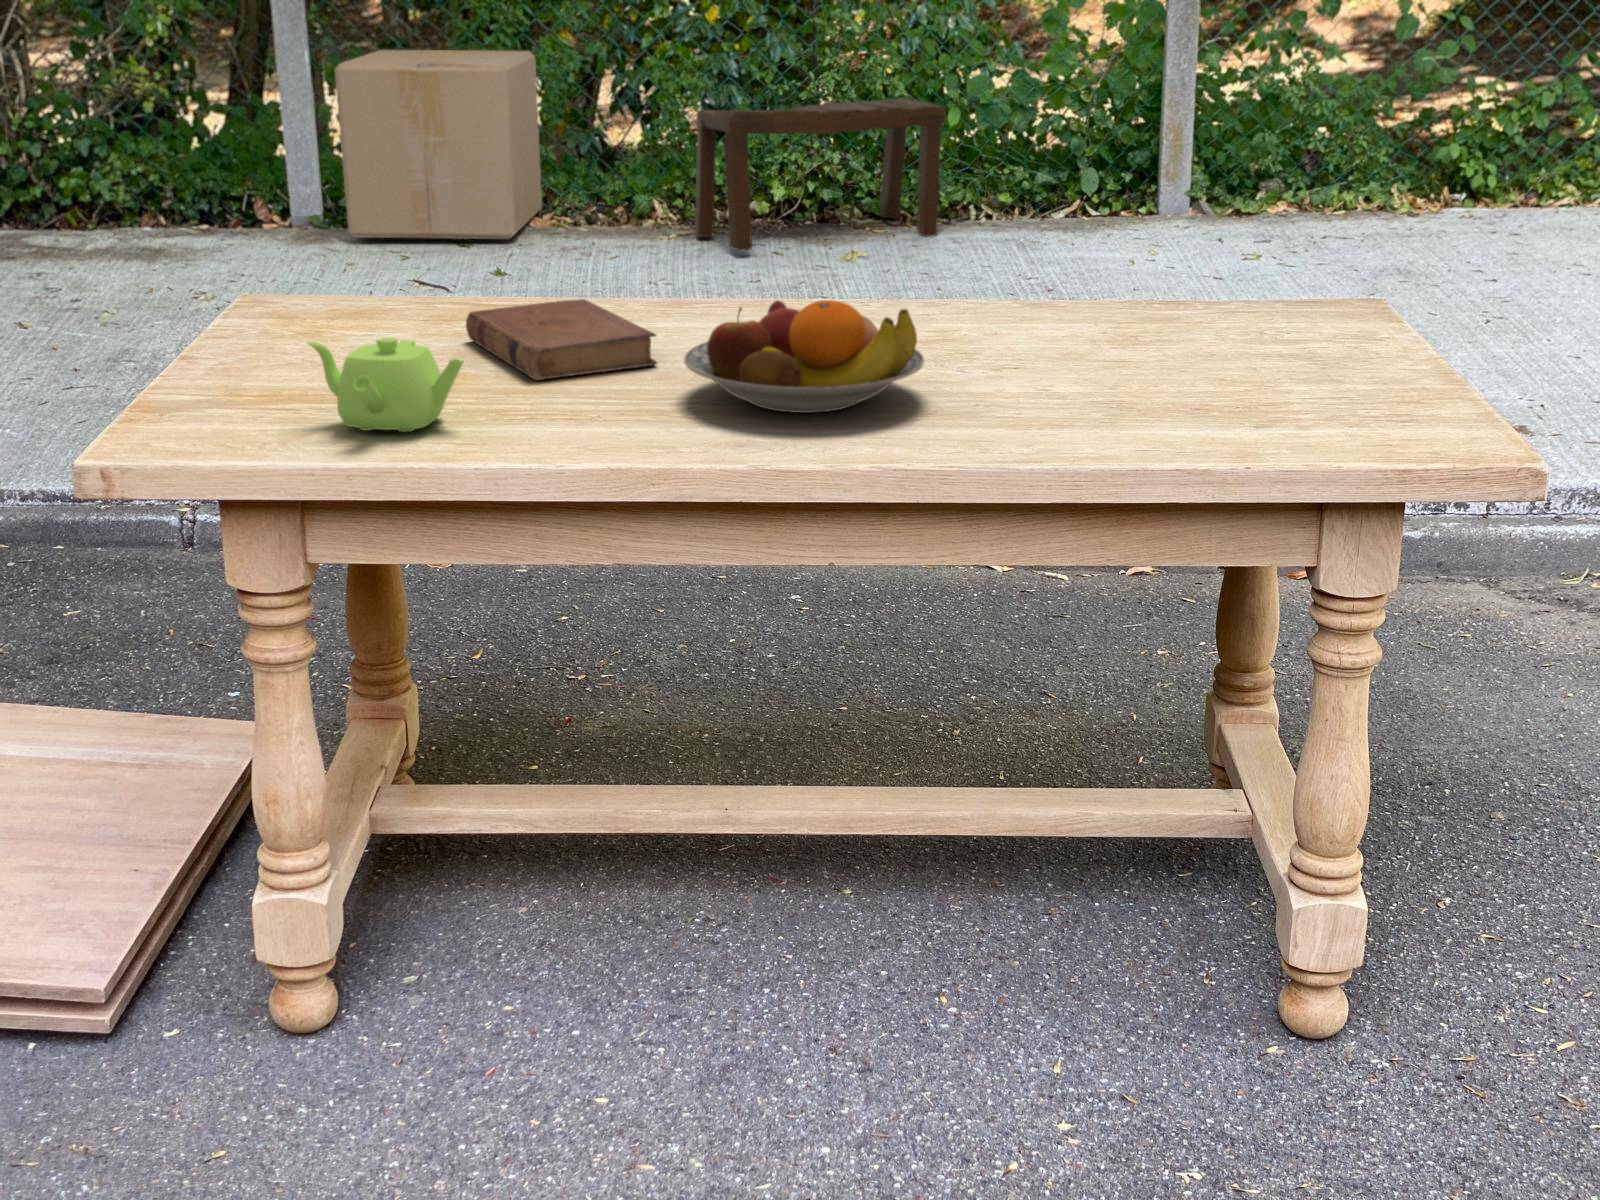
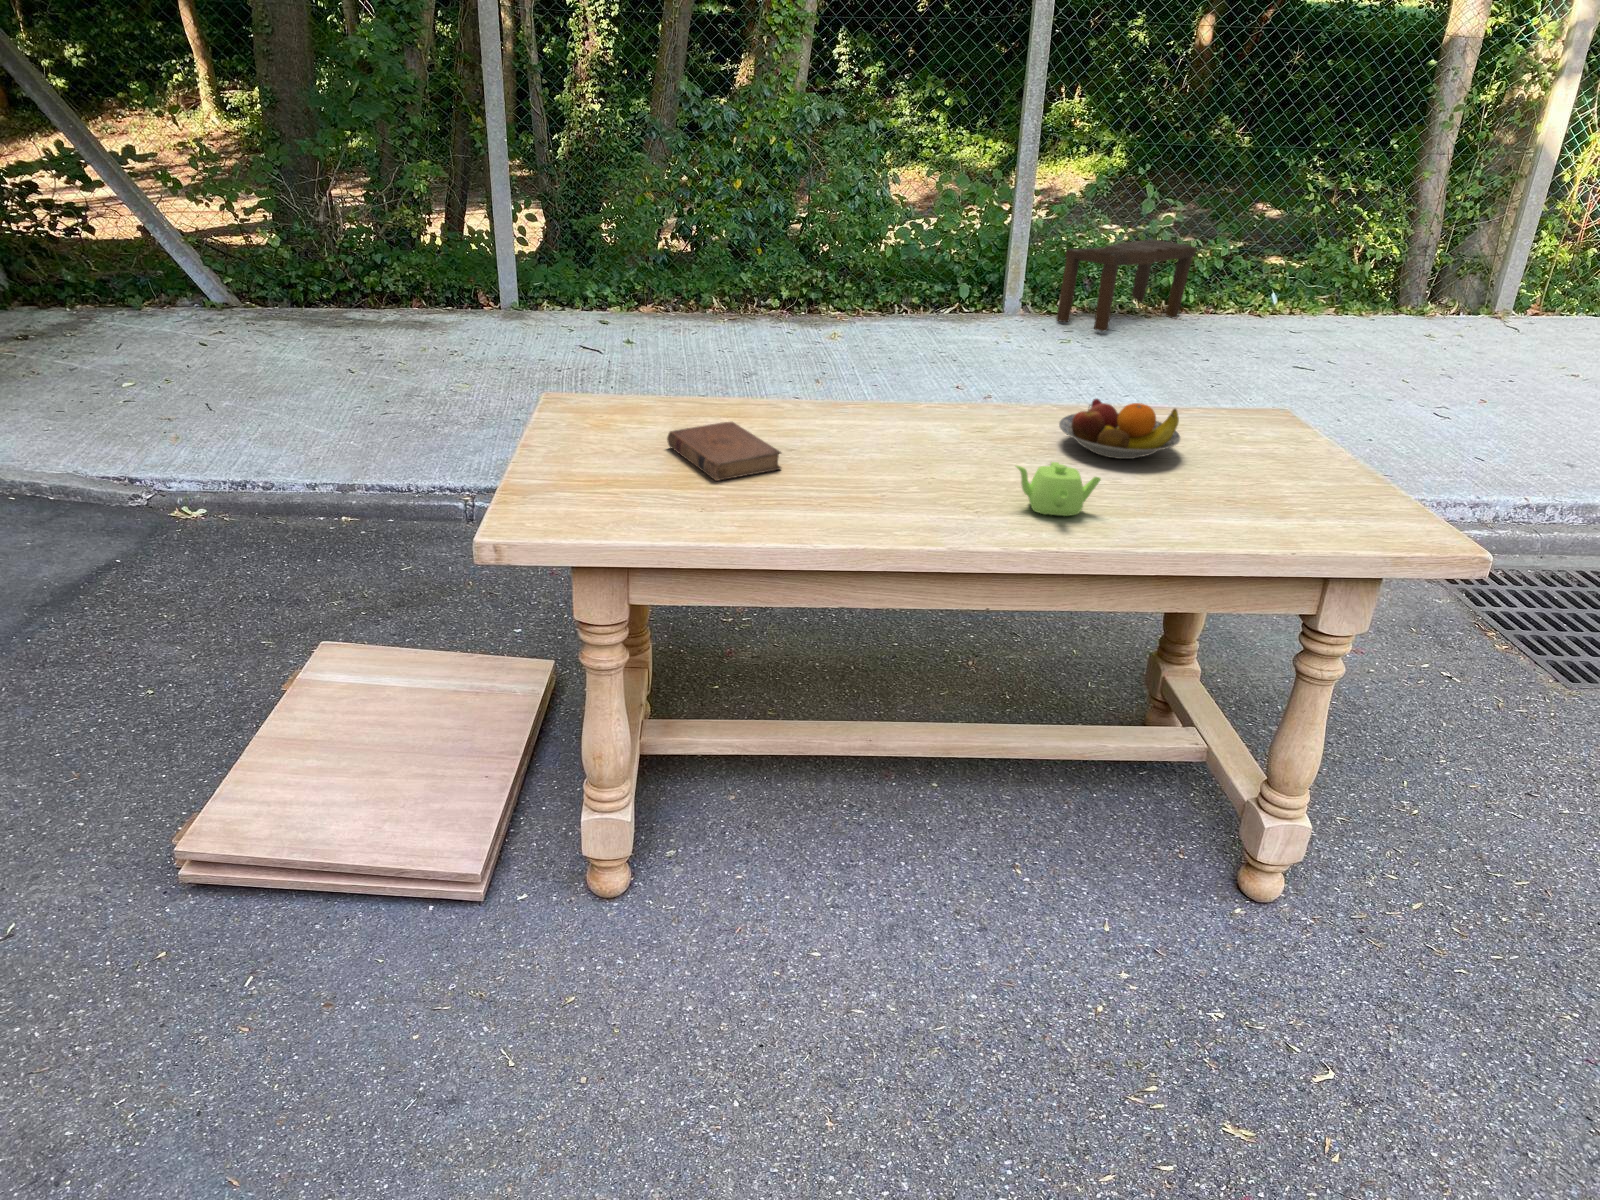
cardboard box: present [335,50,542,239] -> none [529,202,647,322]
bench: present [695,98,946,251] -> present [1057,239,1197,331]
fruit bowl: present [684,300,924,413] -> present [1059,399,1180,459]
teapot: present [307,337,463,432] -> present [1016,462,1101,516]

